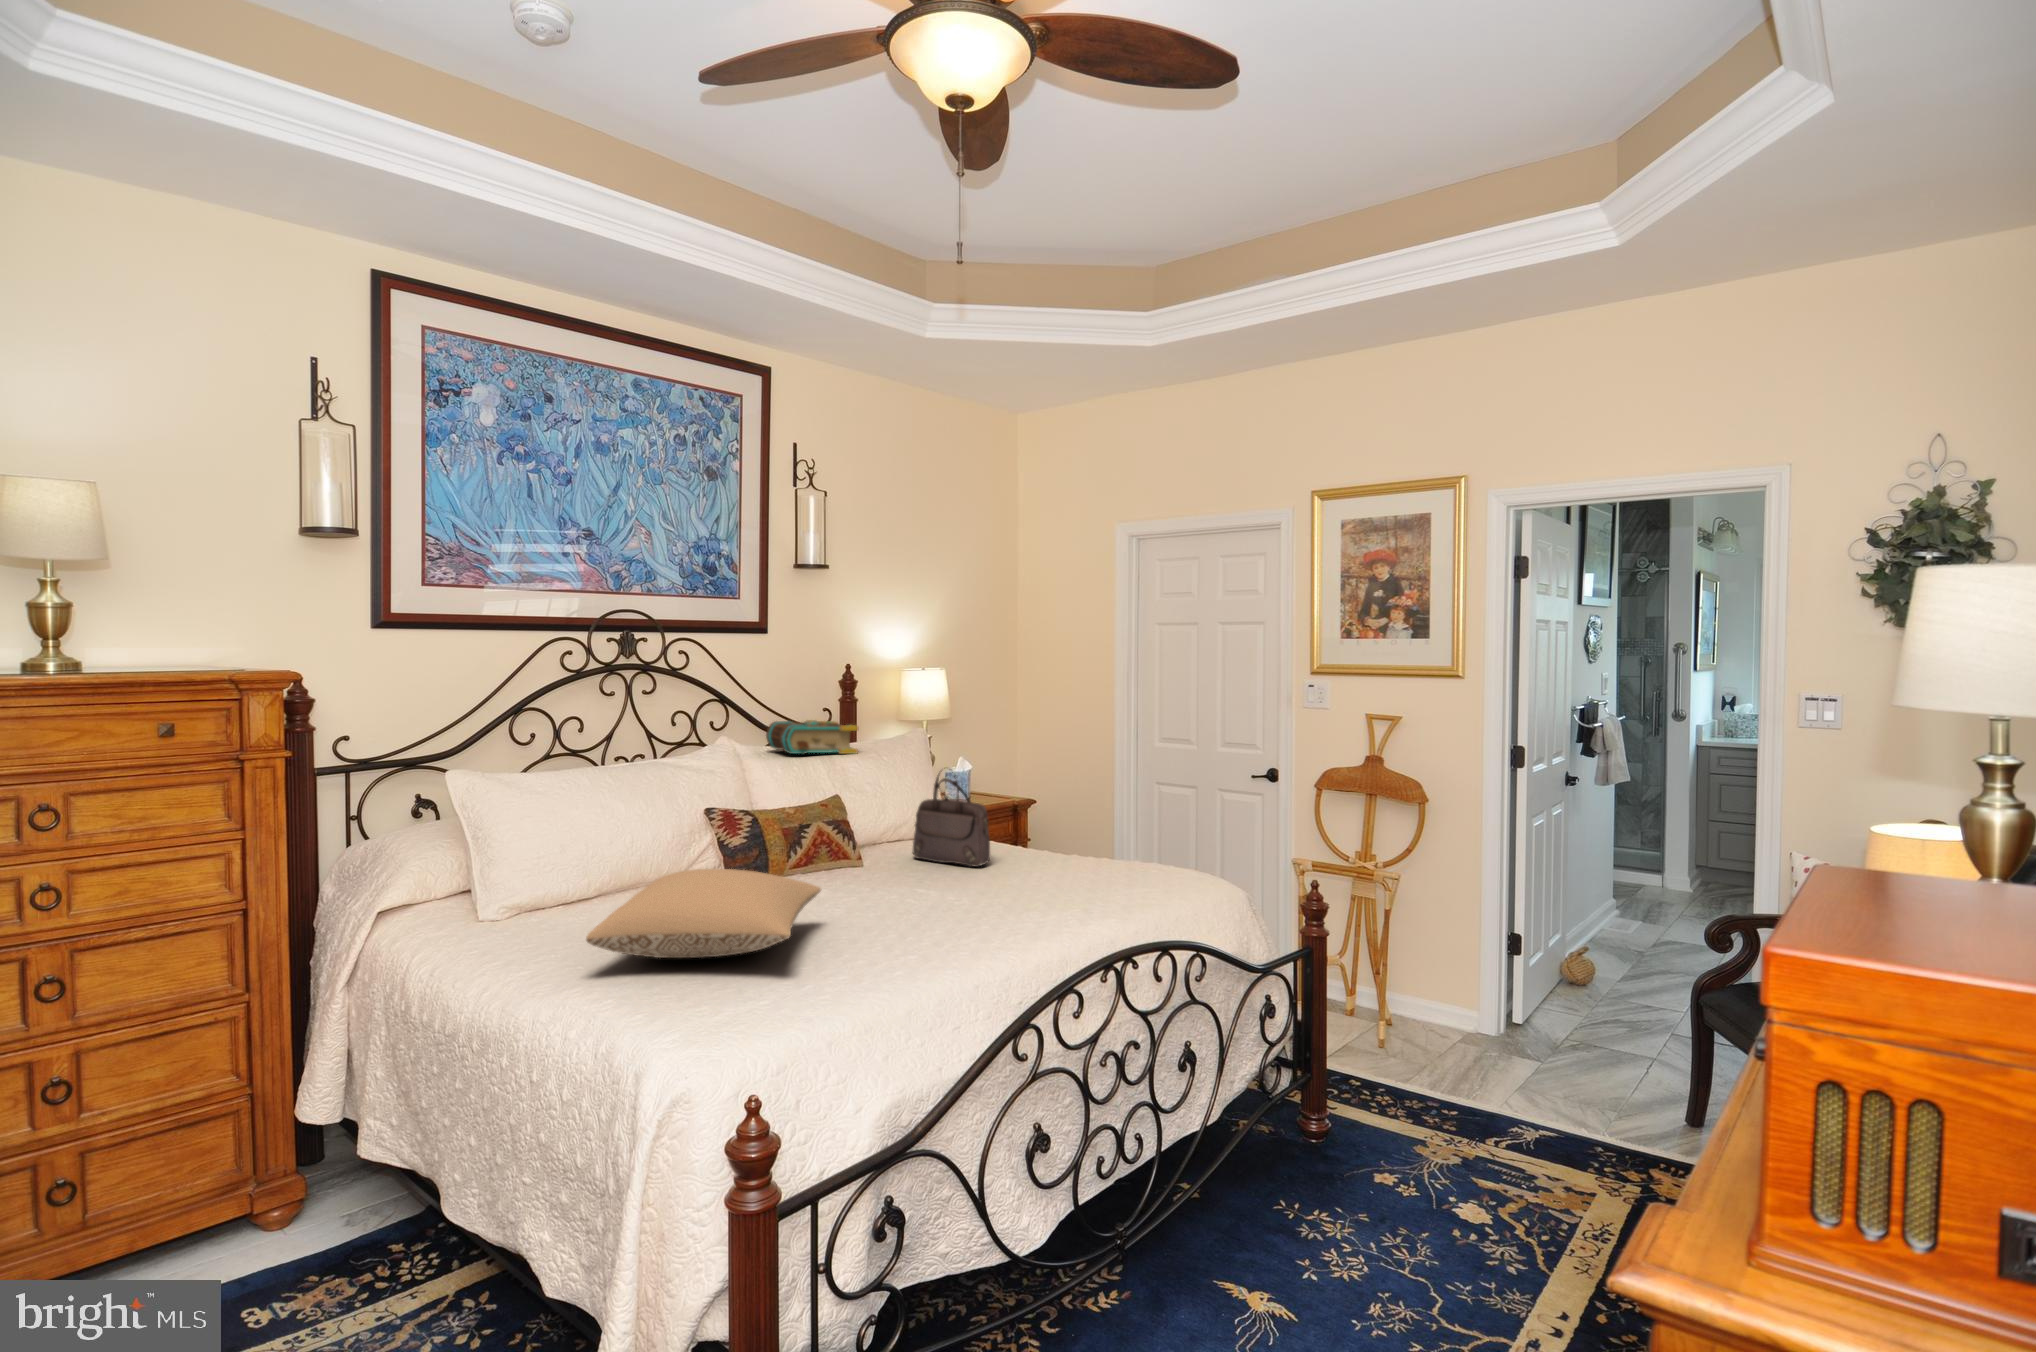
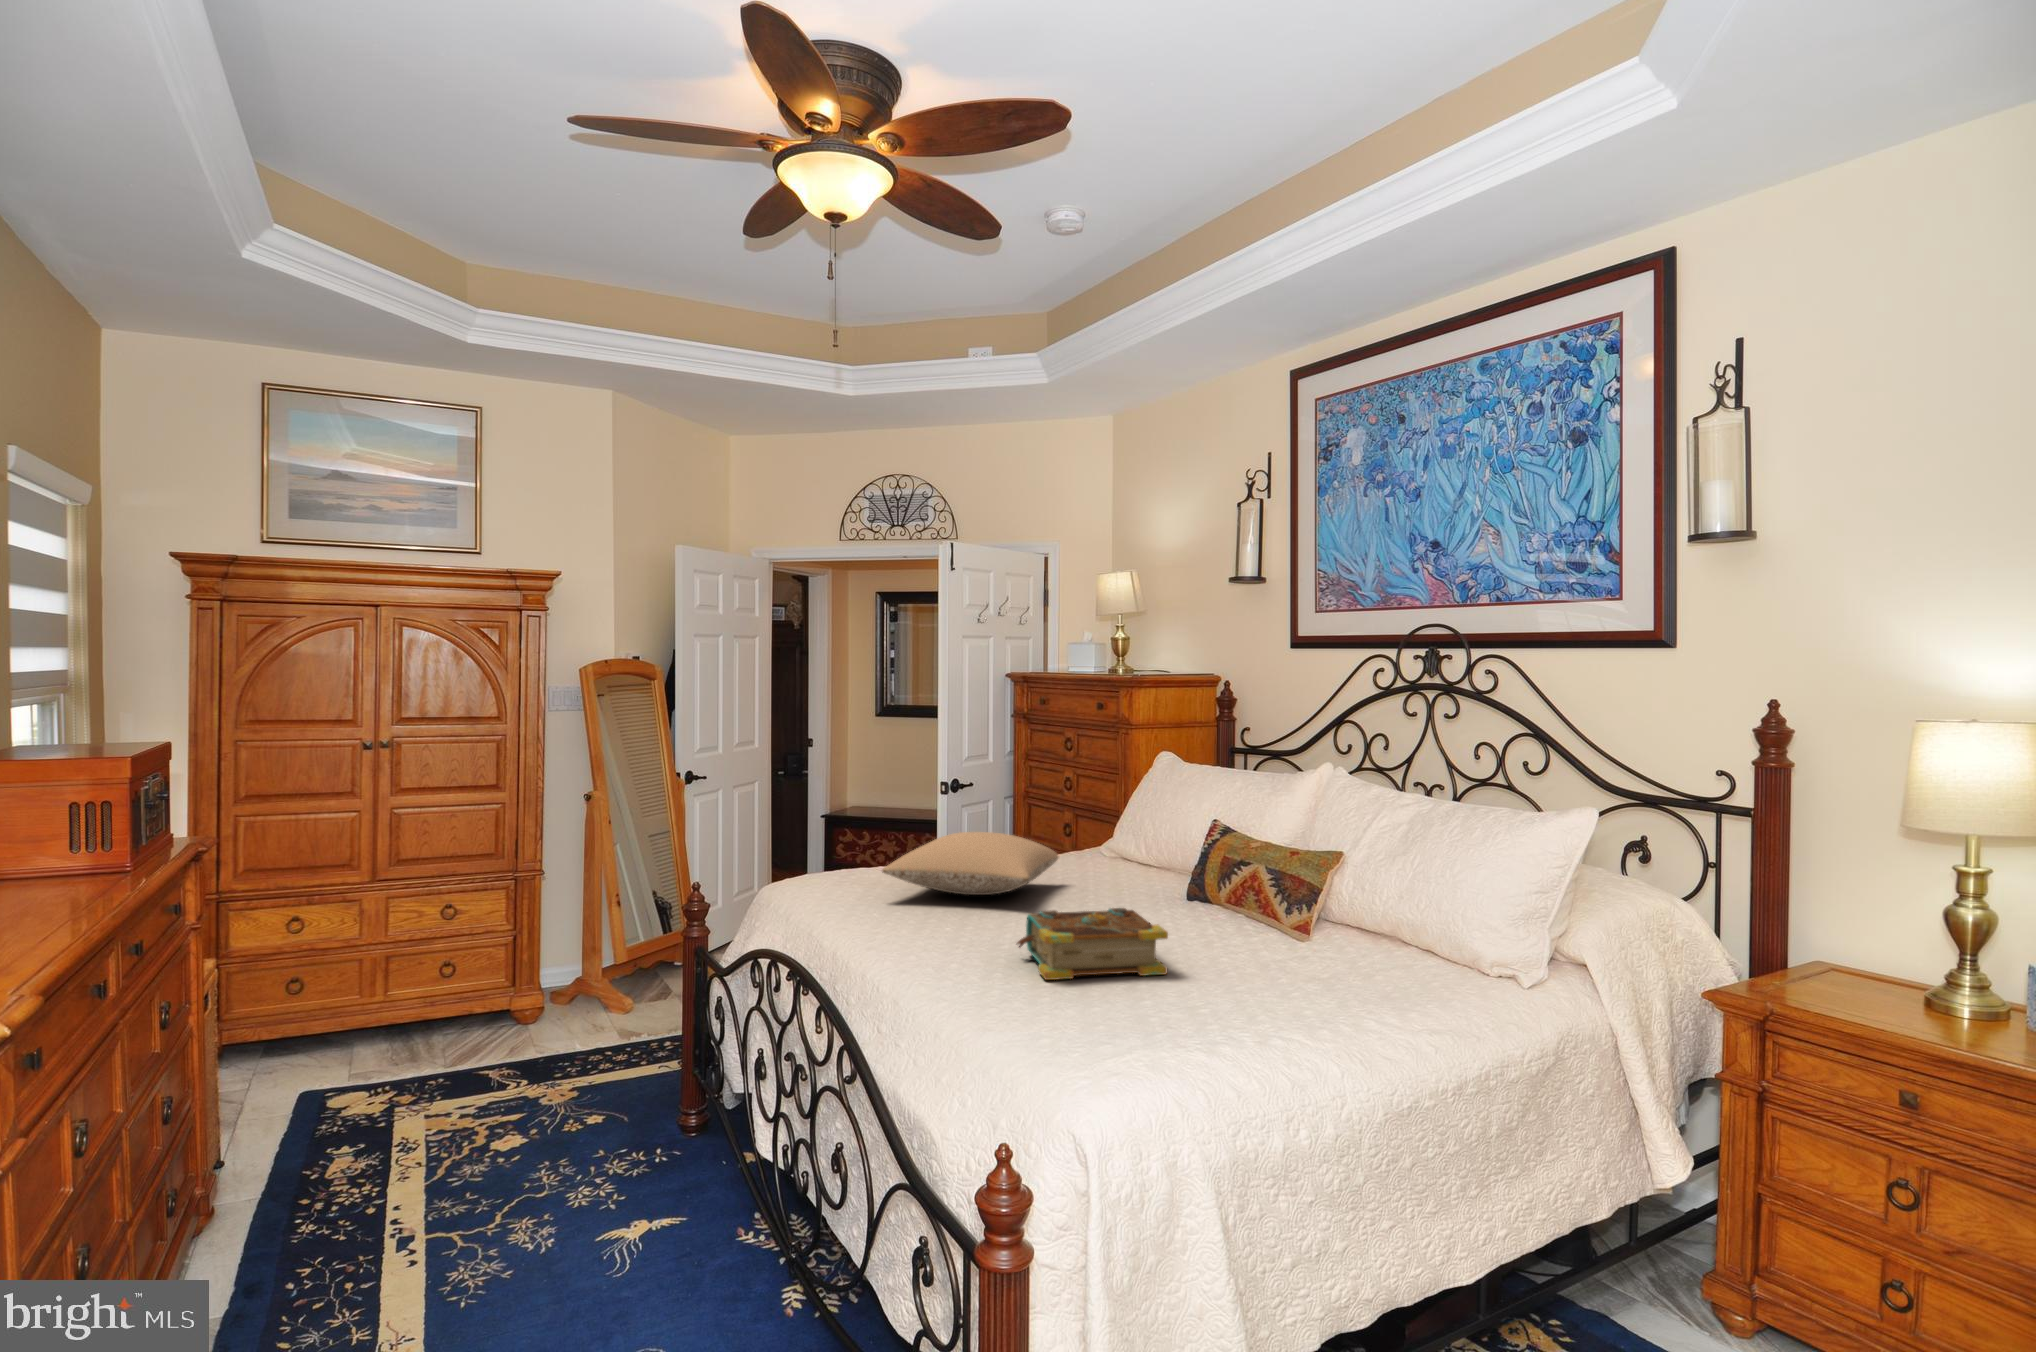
book: present [766,720,858,755] -> present [1017,908,1168,980]
handbag: present [913,772,990,867] -> none [1270,826,1358,968]

